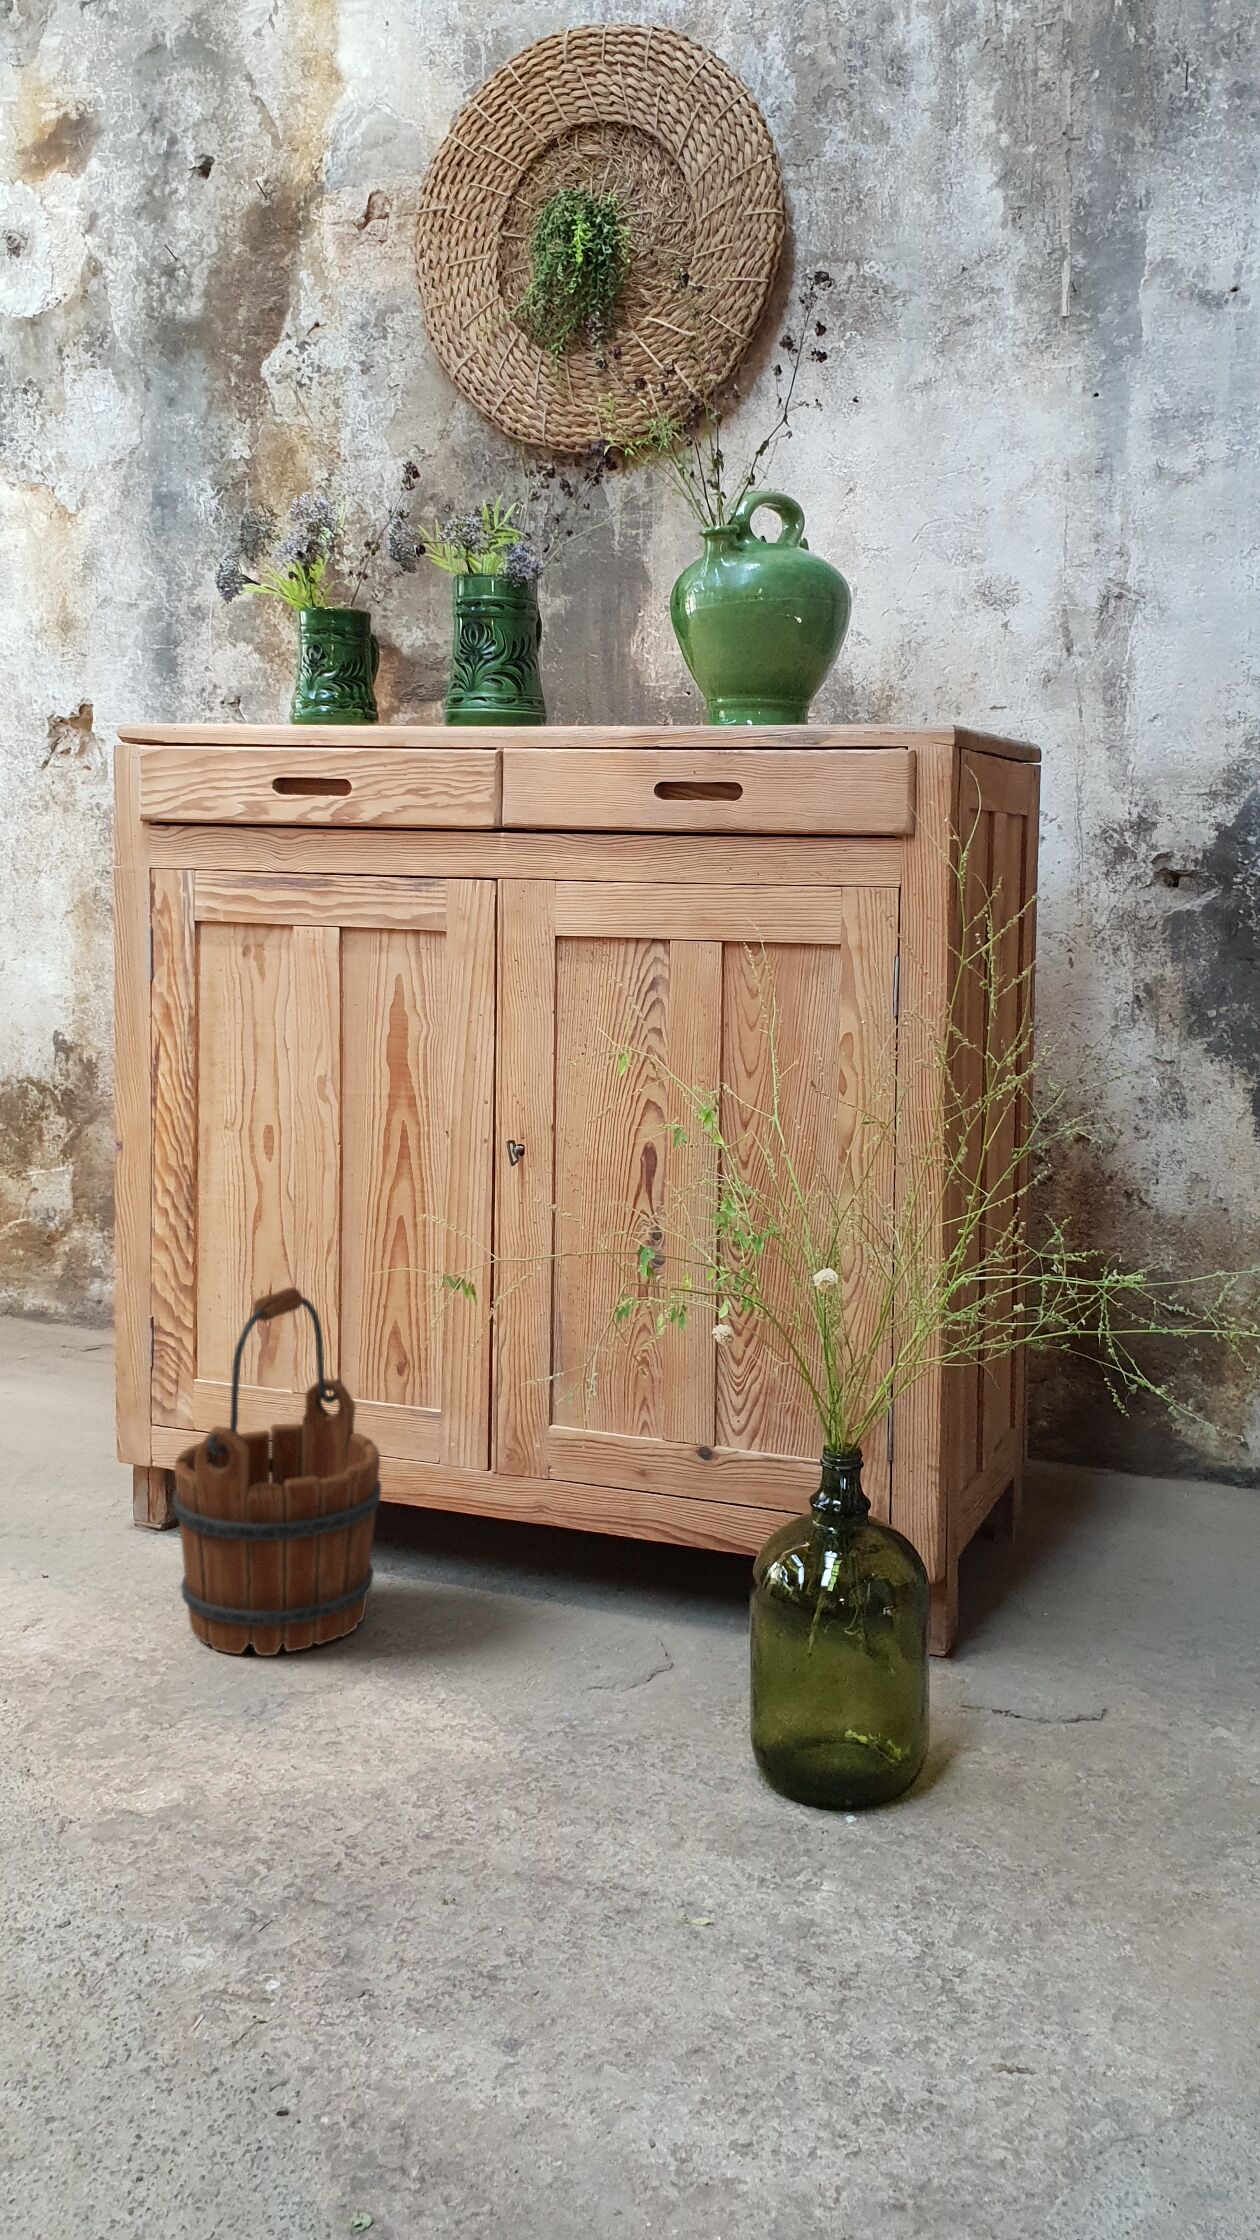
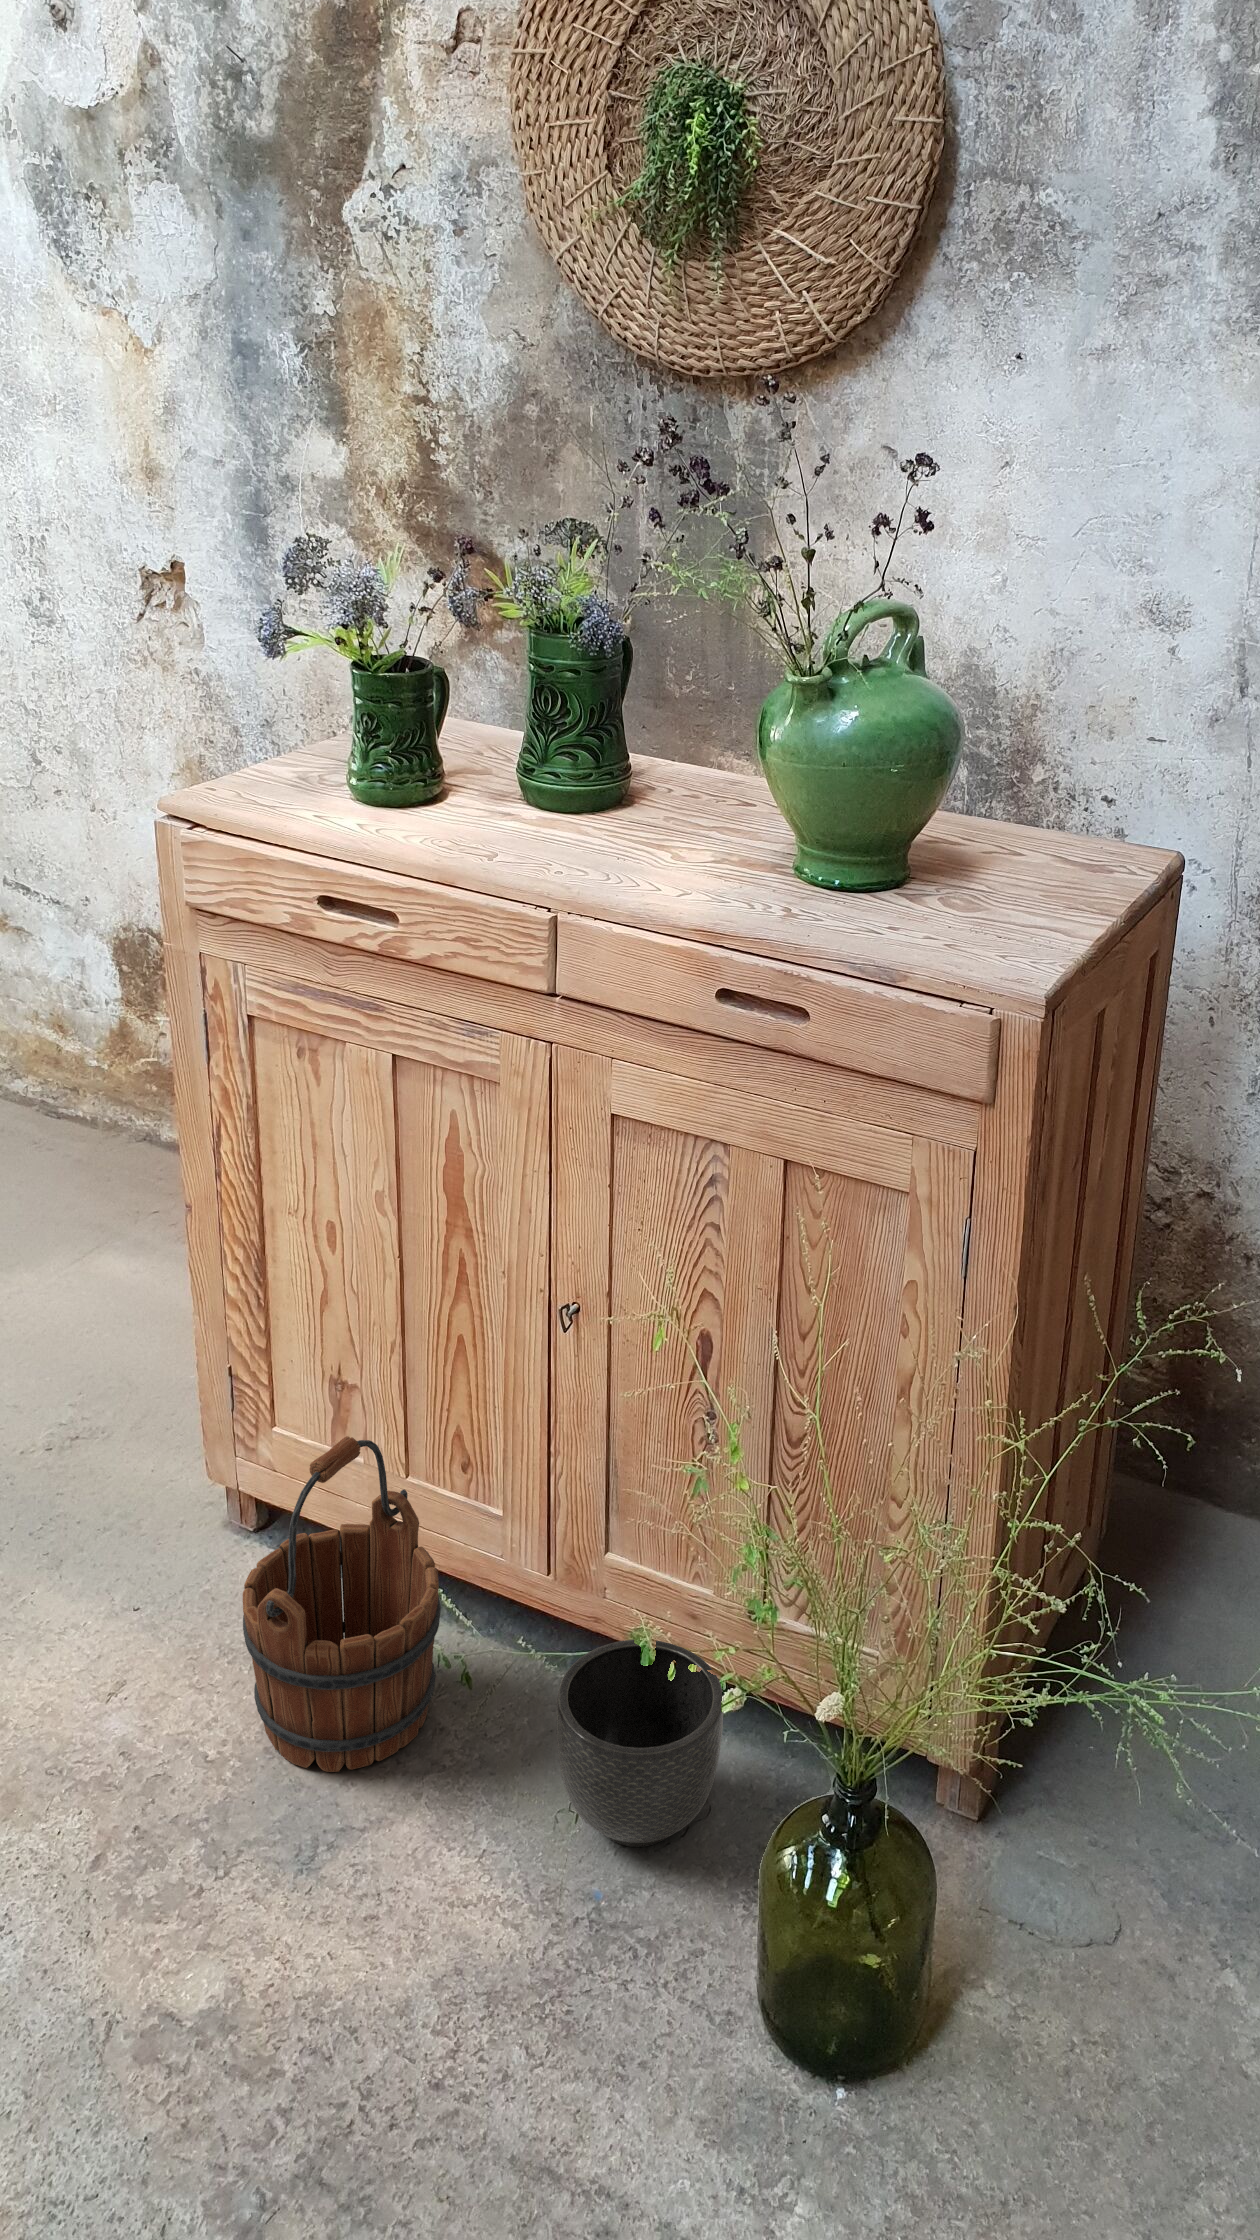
planter: none [516,1481,689,1684] -> present [557,1640,723,1847]

